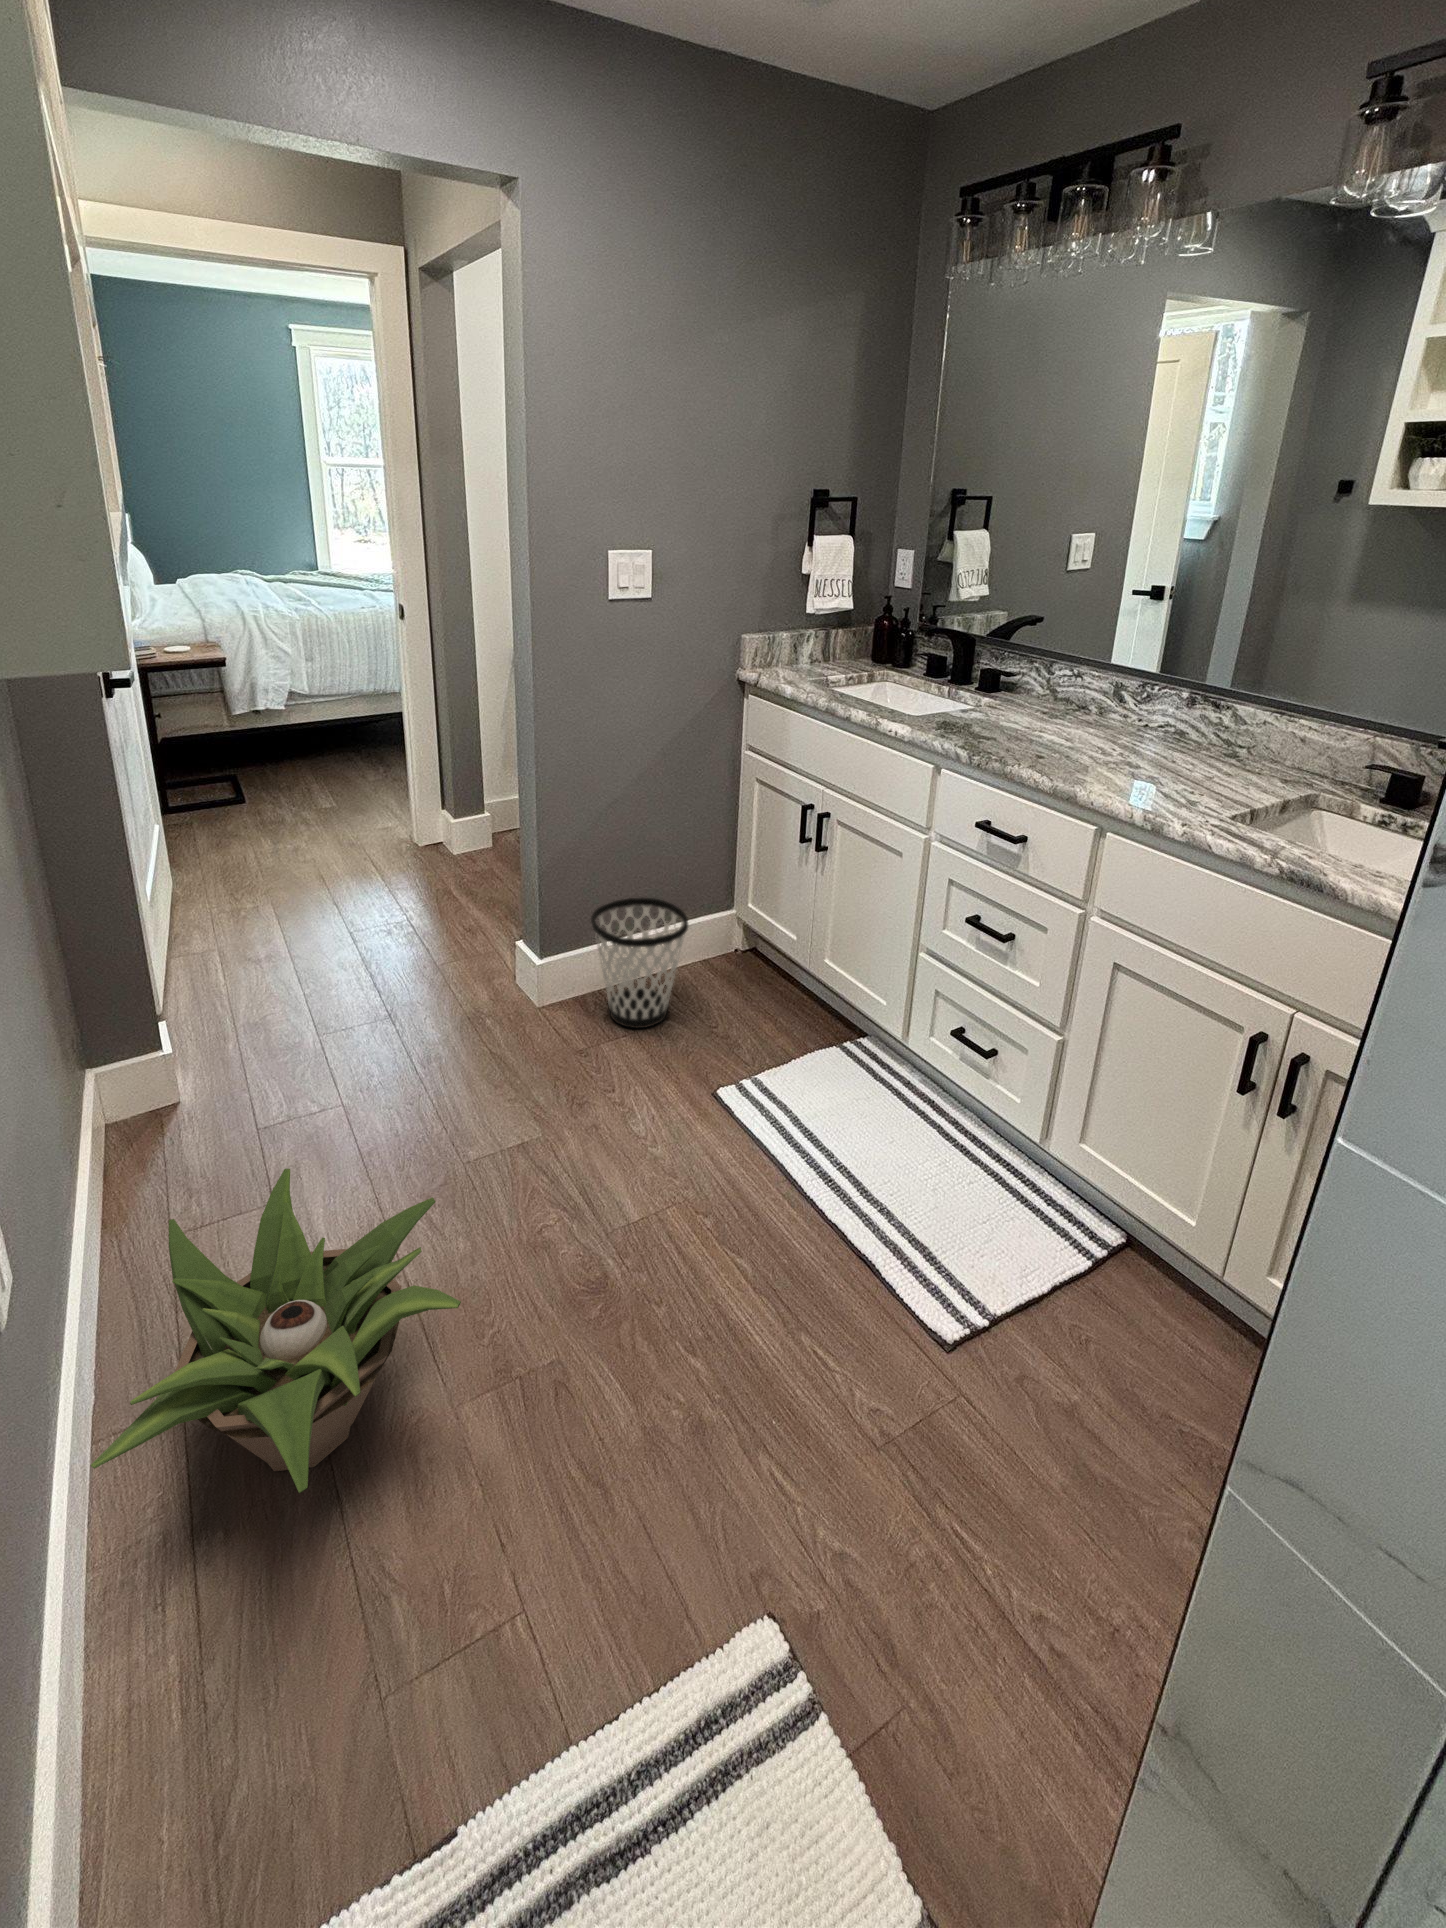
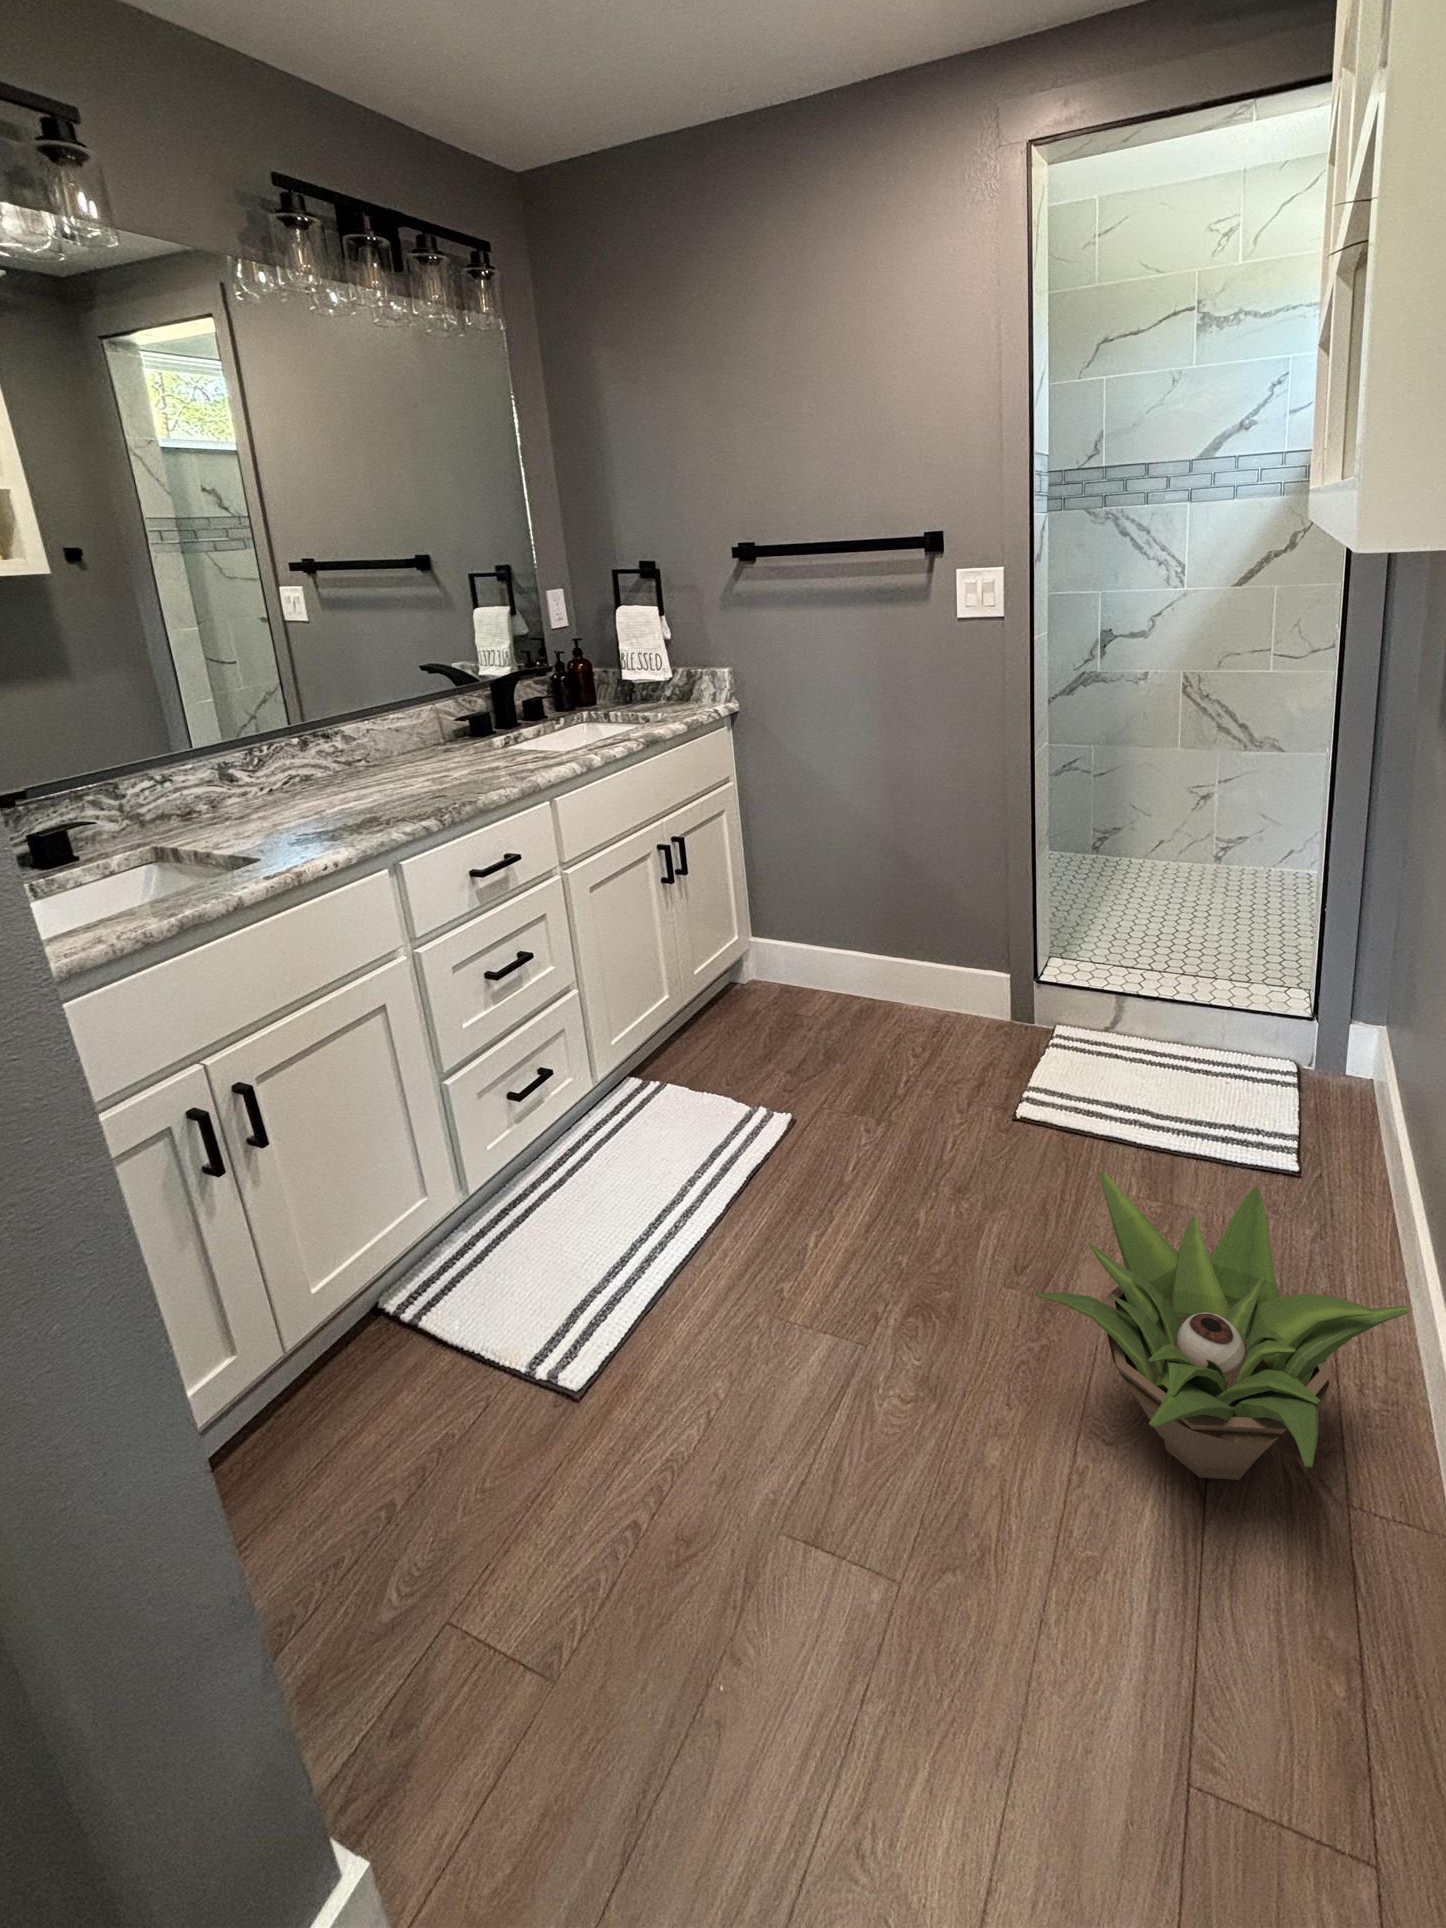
wastebasket: present [591,898,688,1028] -> none [183,1367,416,1682]

